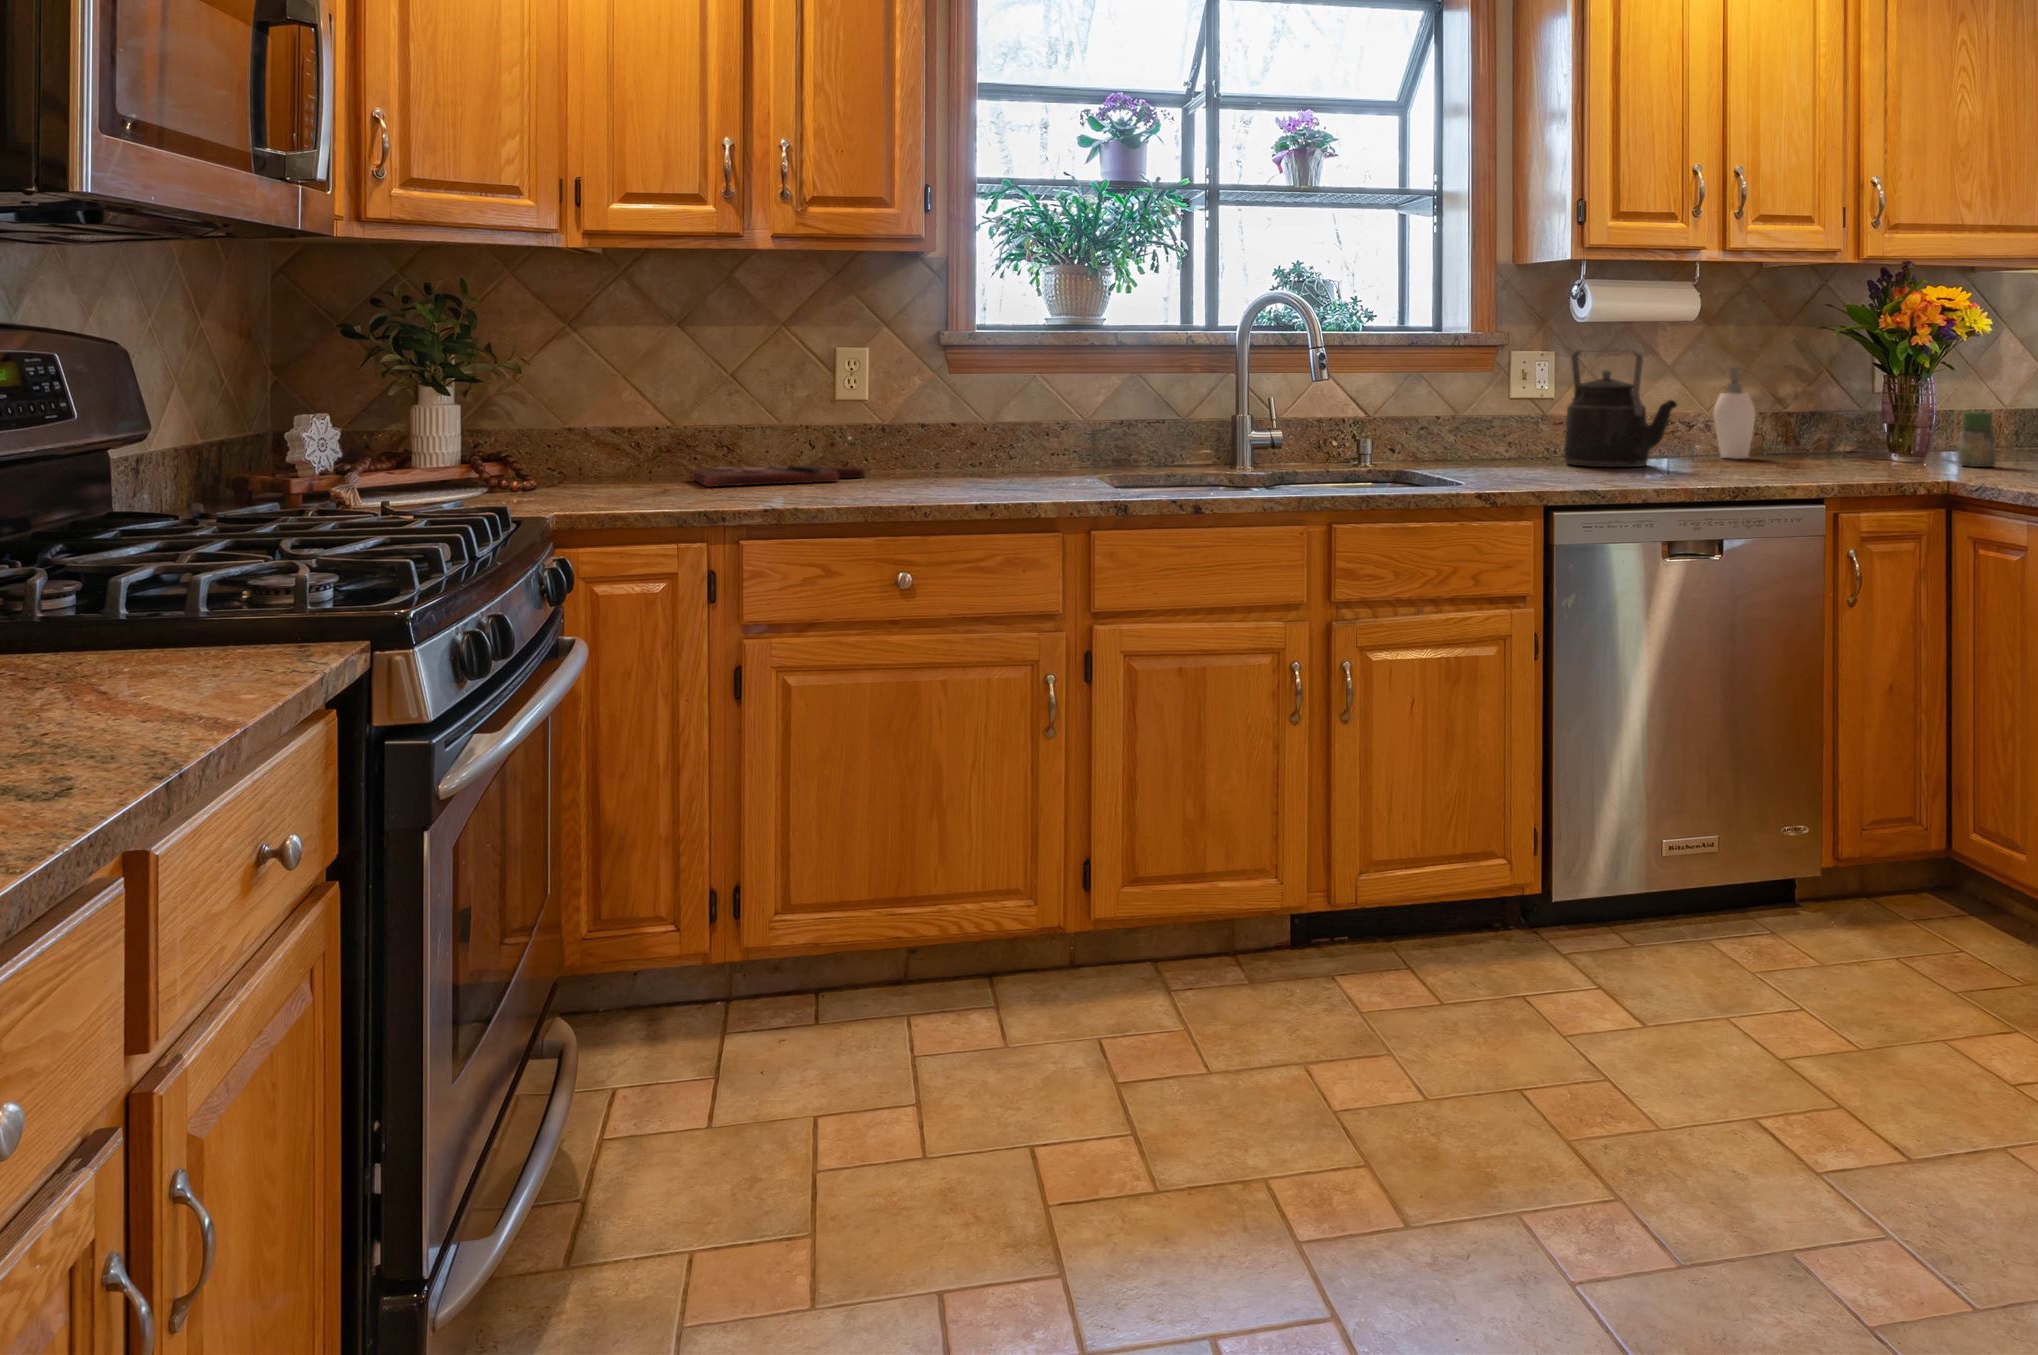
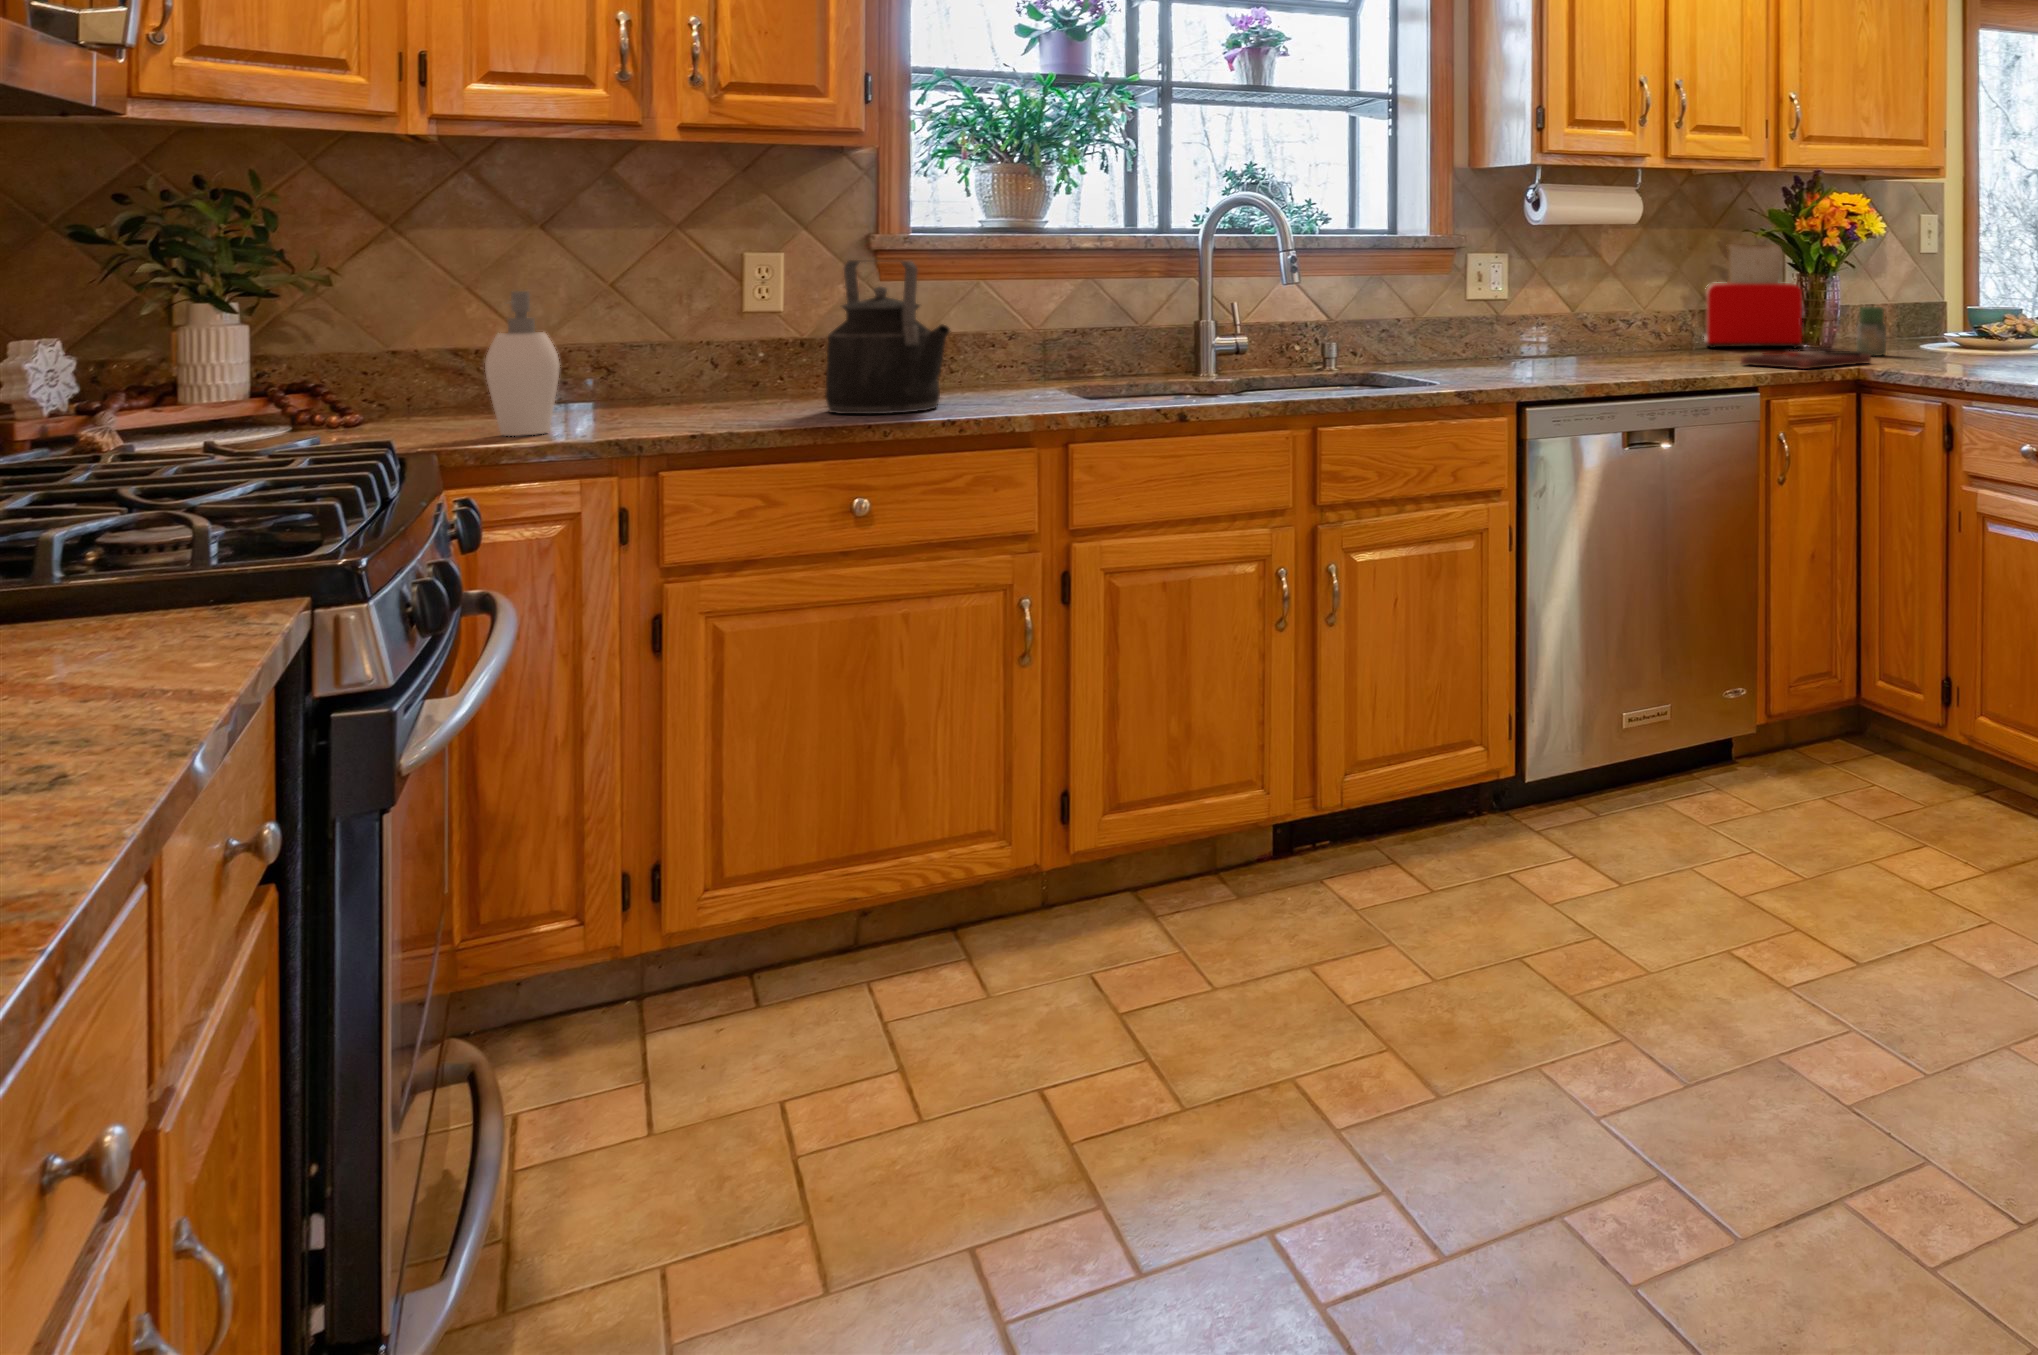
toaster: none [1778,341,1898,456] -> present [1704,244,1802,348]
kettle: present [1564,350,1677,467] -> present [825,260,951,414]
soap dispenser: present [1714,367,1755,459] -> present [485,291,560,436]
cutting board: present [692,466,866,487] -> present [1741,351,1871,369]

